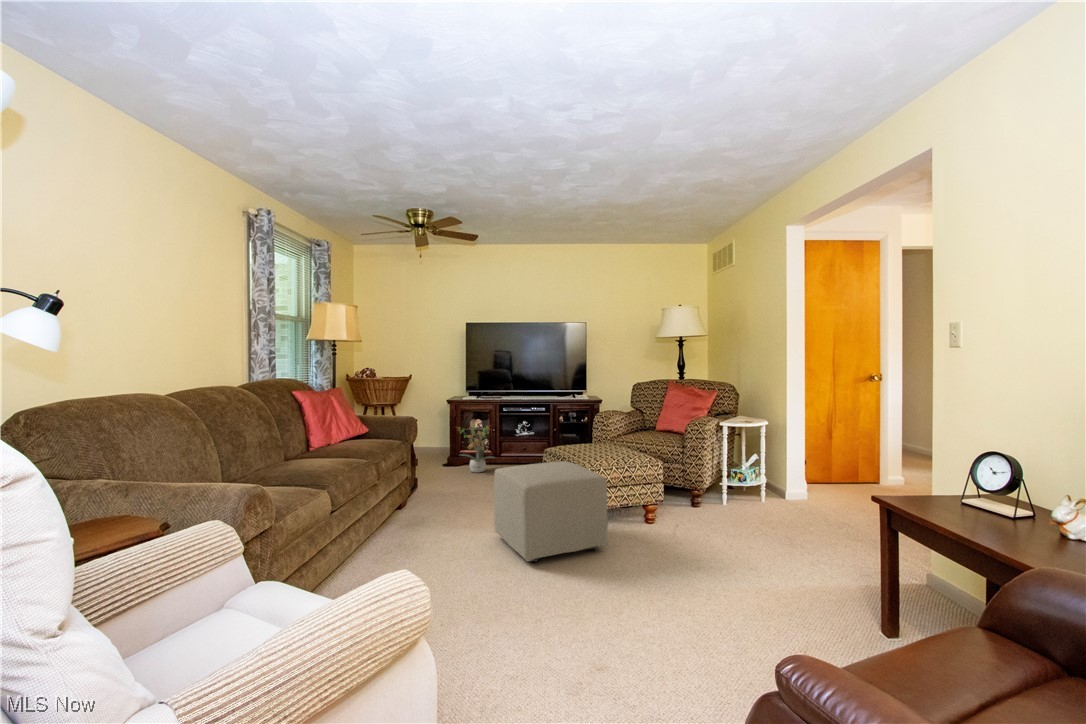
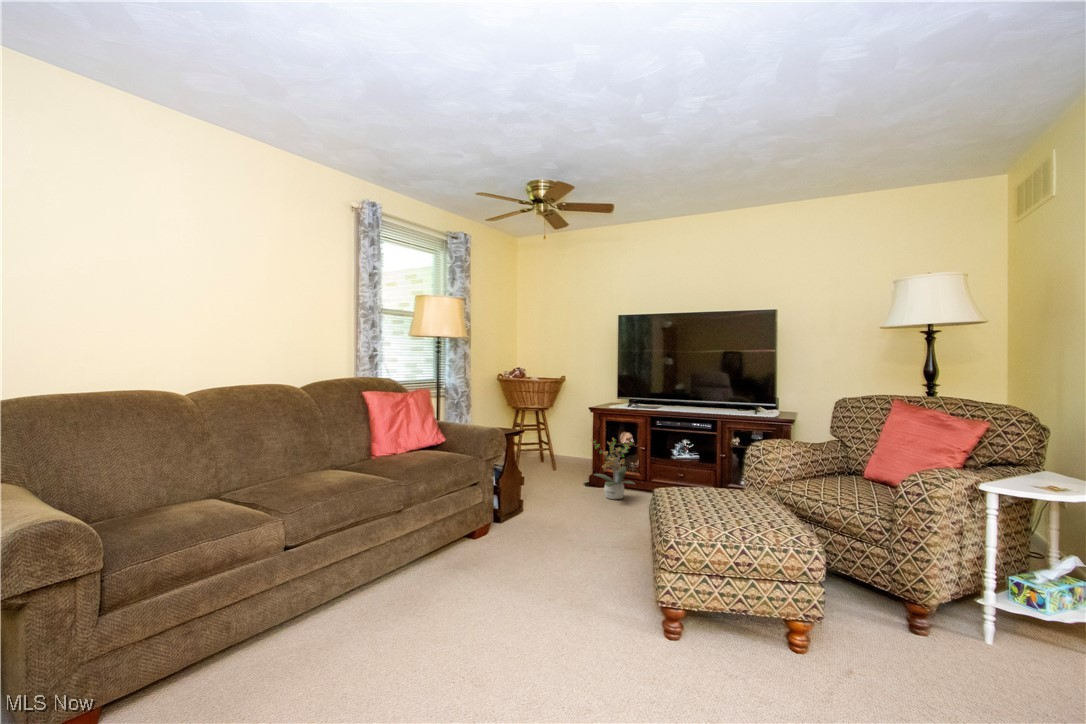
ottoman: present [494,461,608,562] -> none [507,516,662,687]

